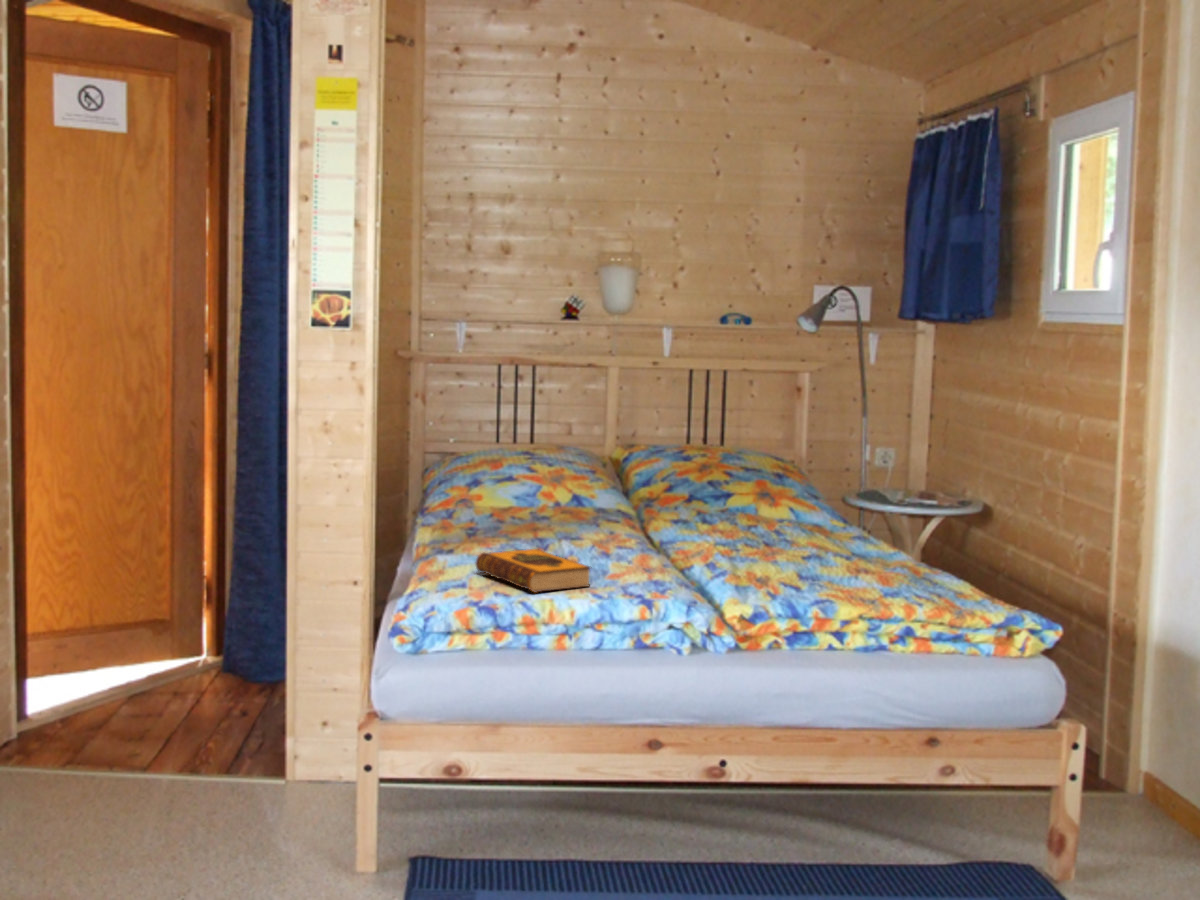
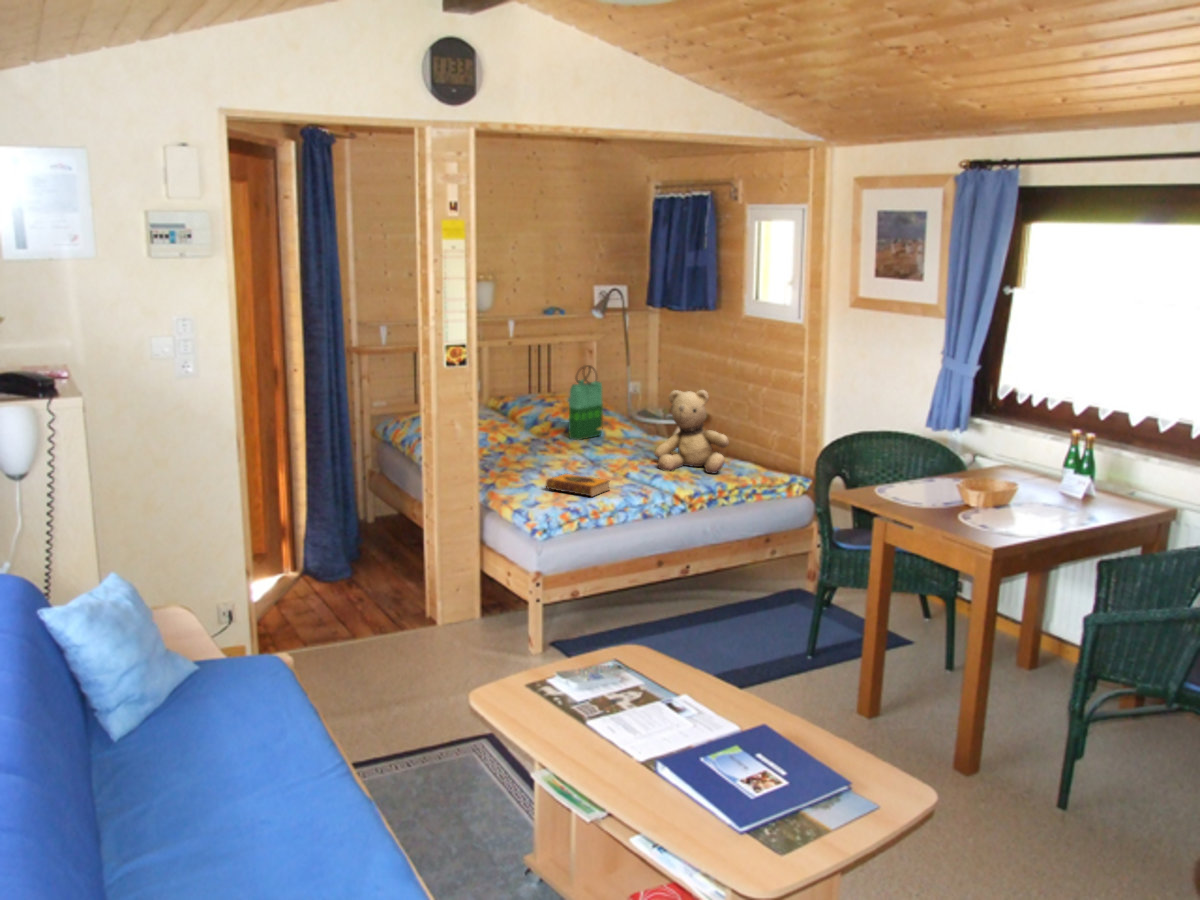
tote bag: none [675,386,746,516] -> present [569,365,603,440]
teddy bear: none [754,421,898,586] -> present [655,390,729,474]

